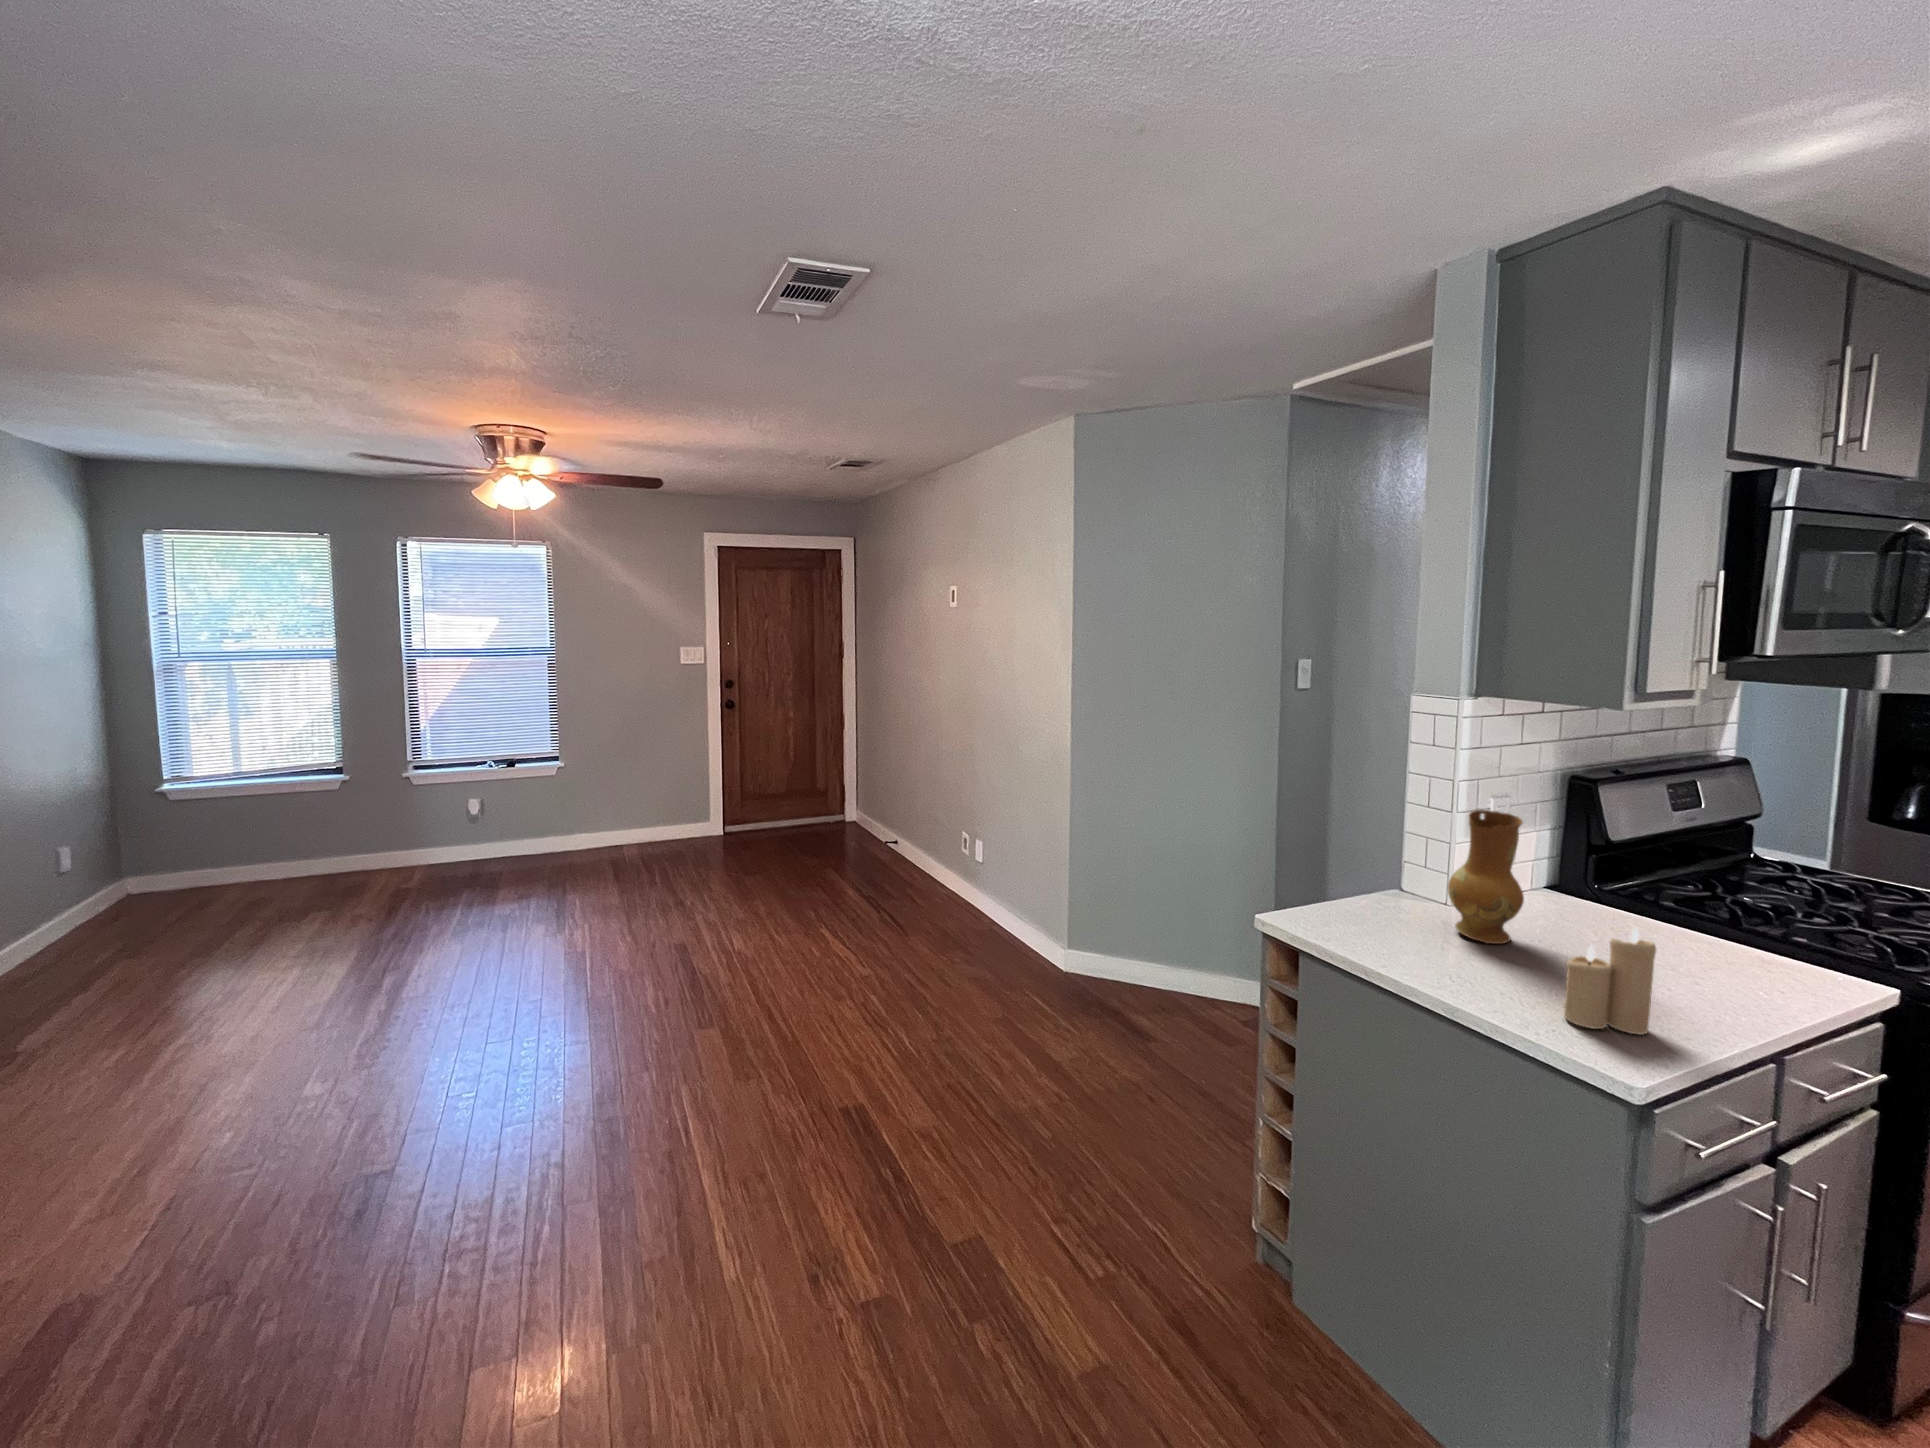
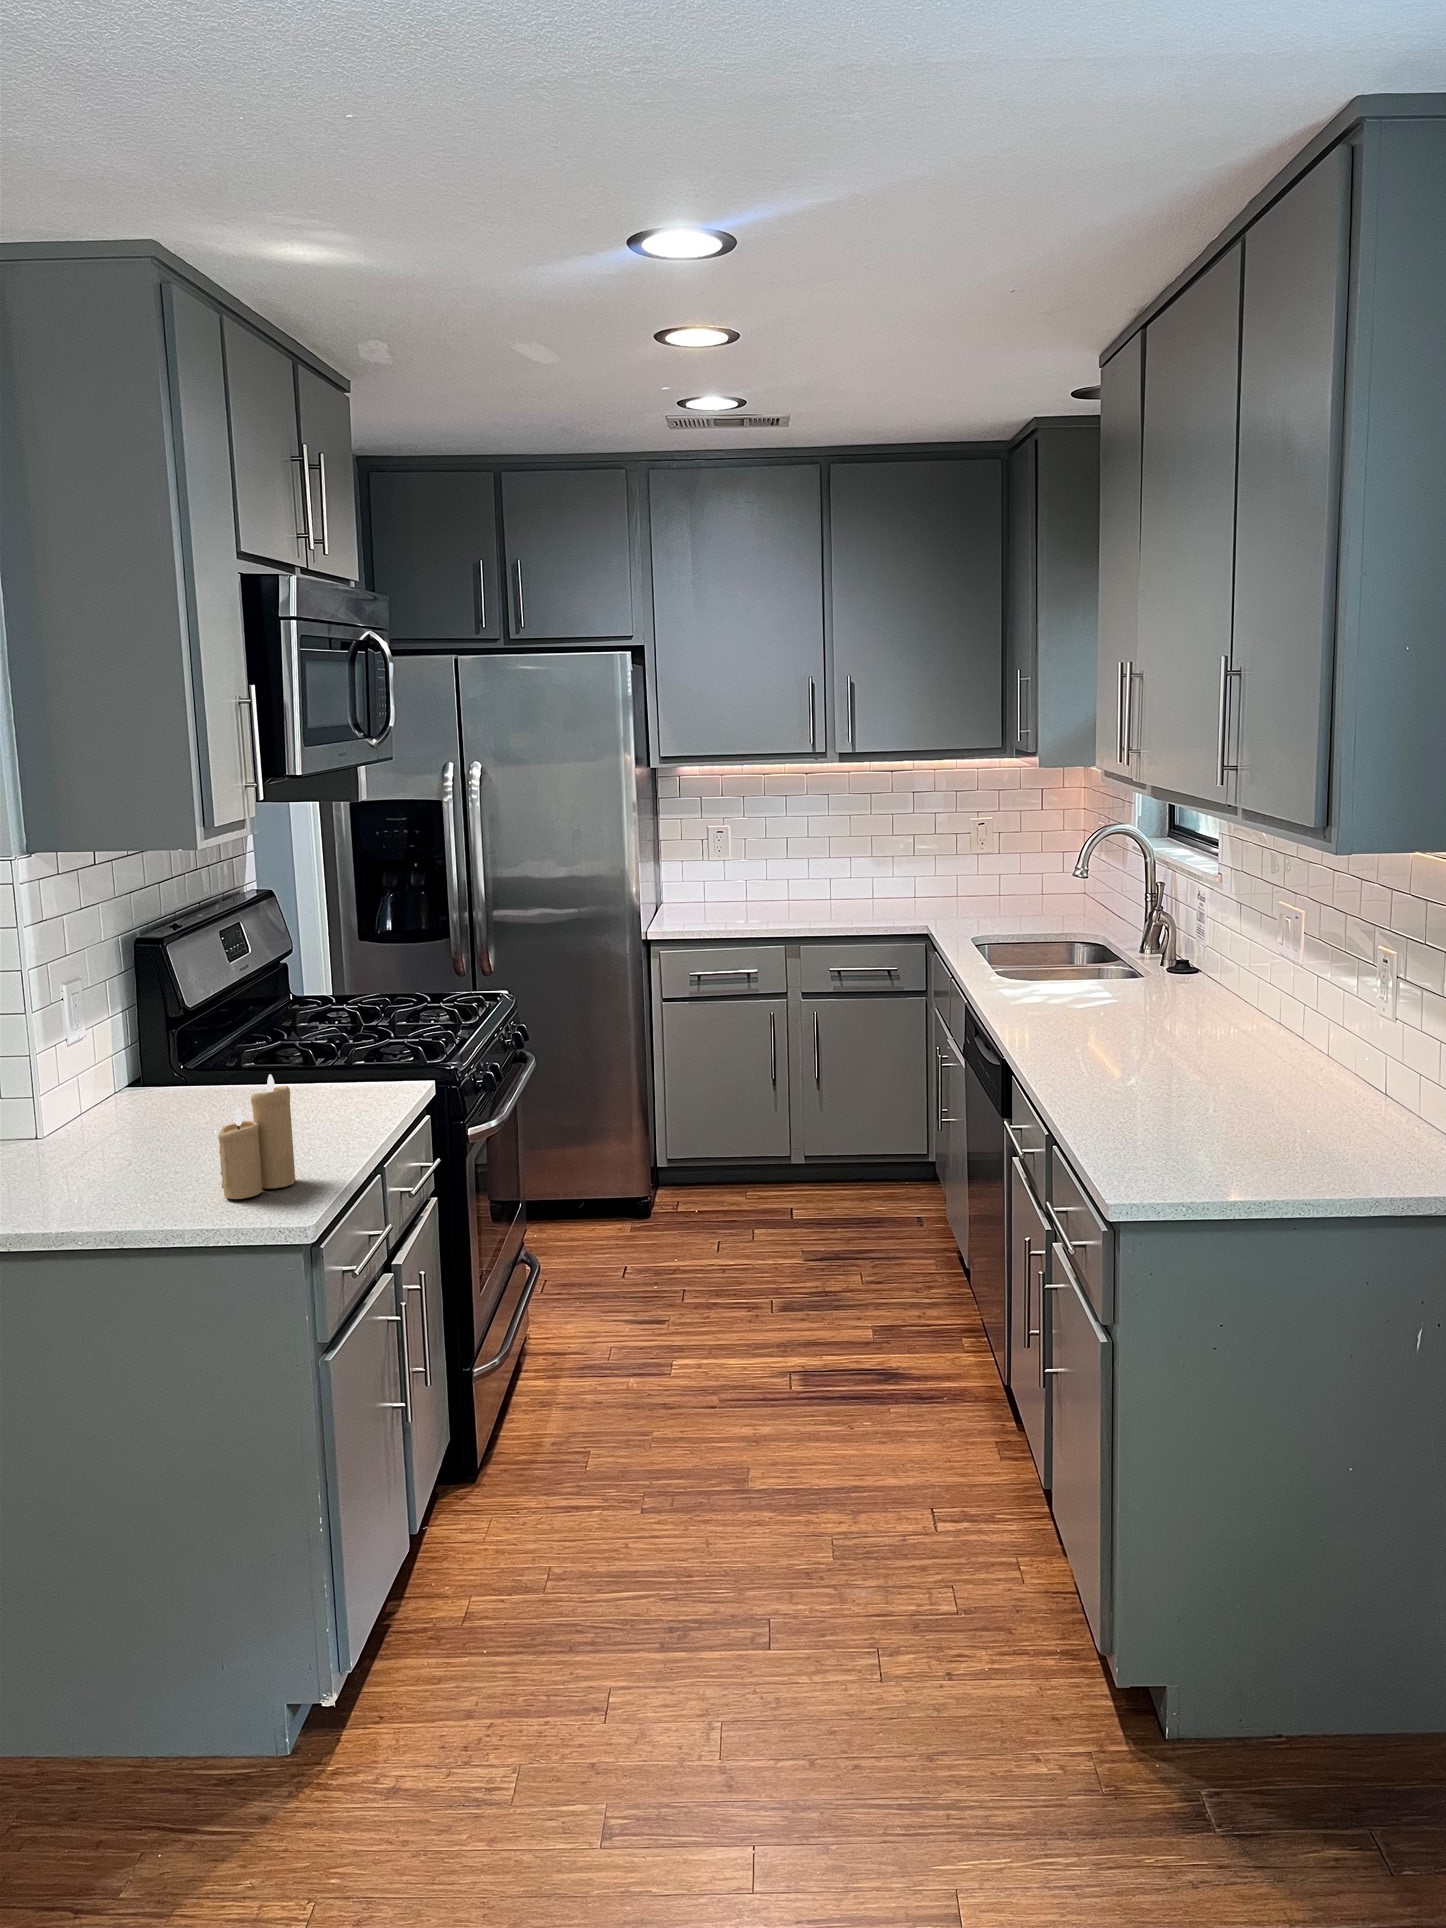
ceramic jug: present [1448,810,1524,944] -> none [51,993,139,1163]

